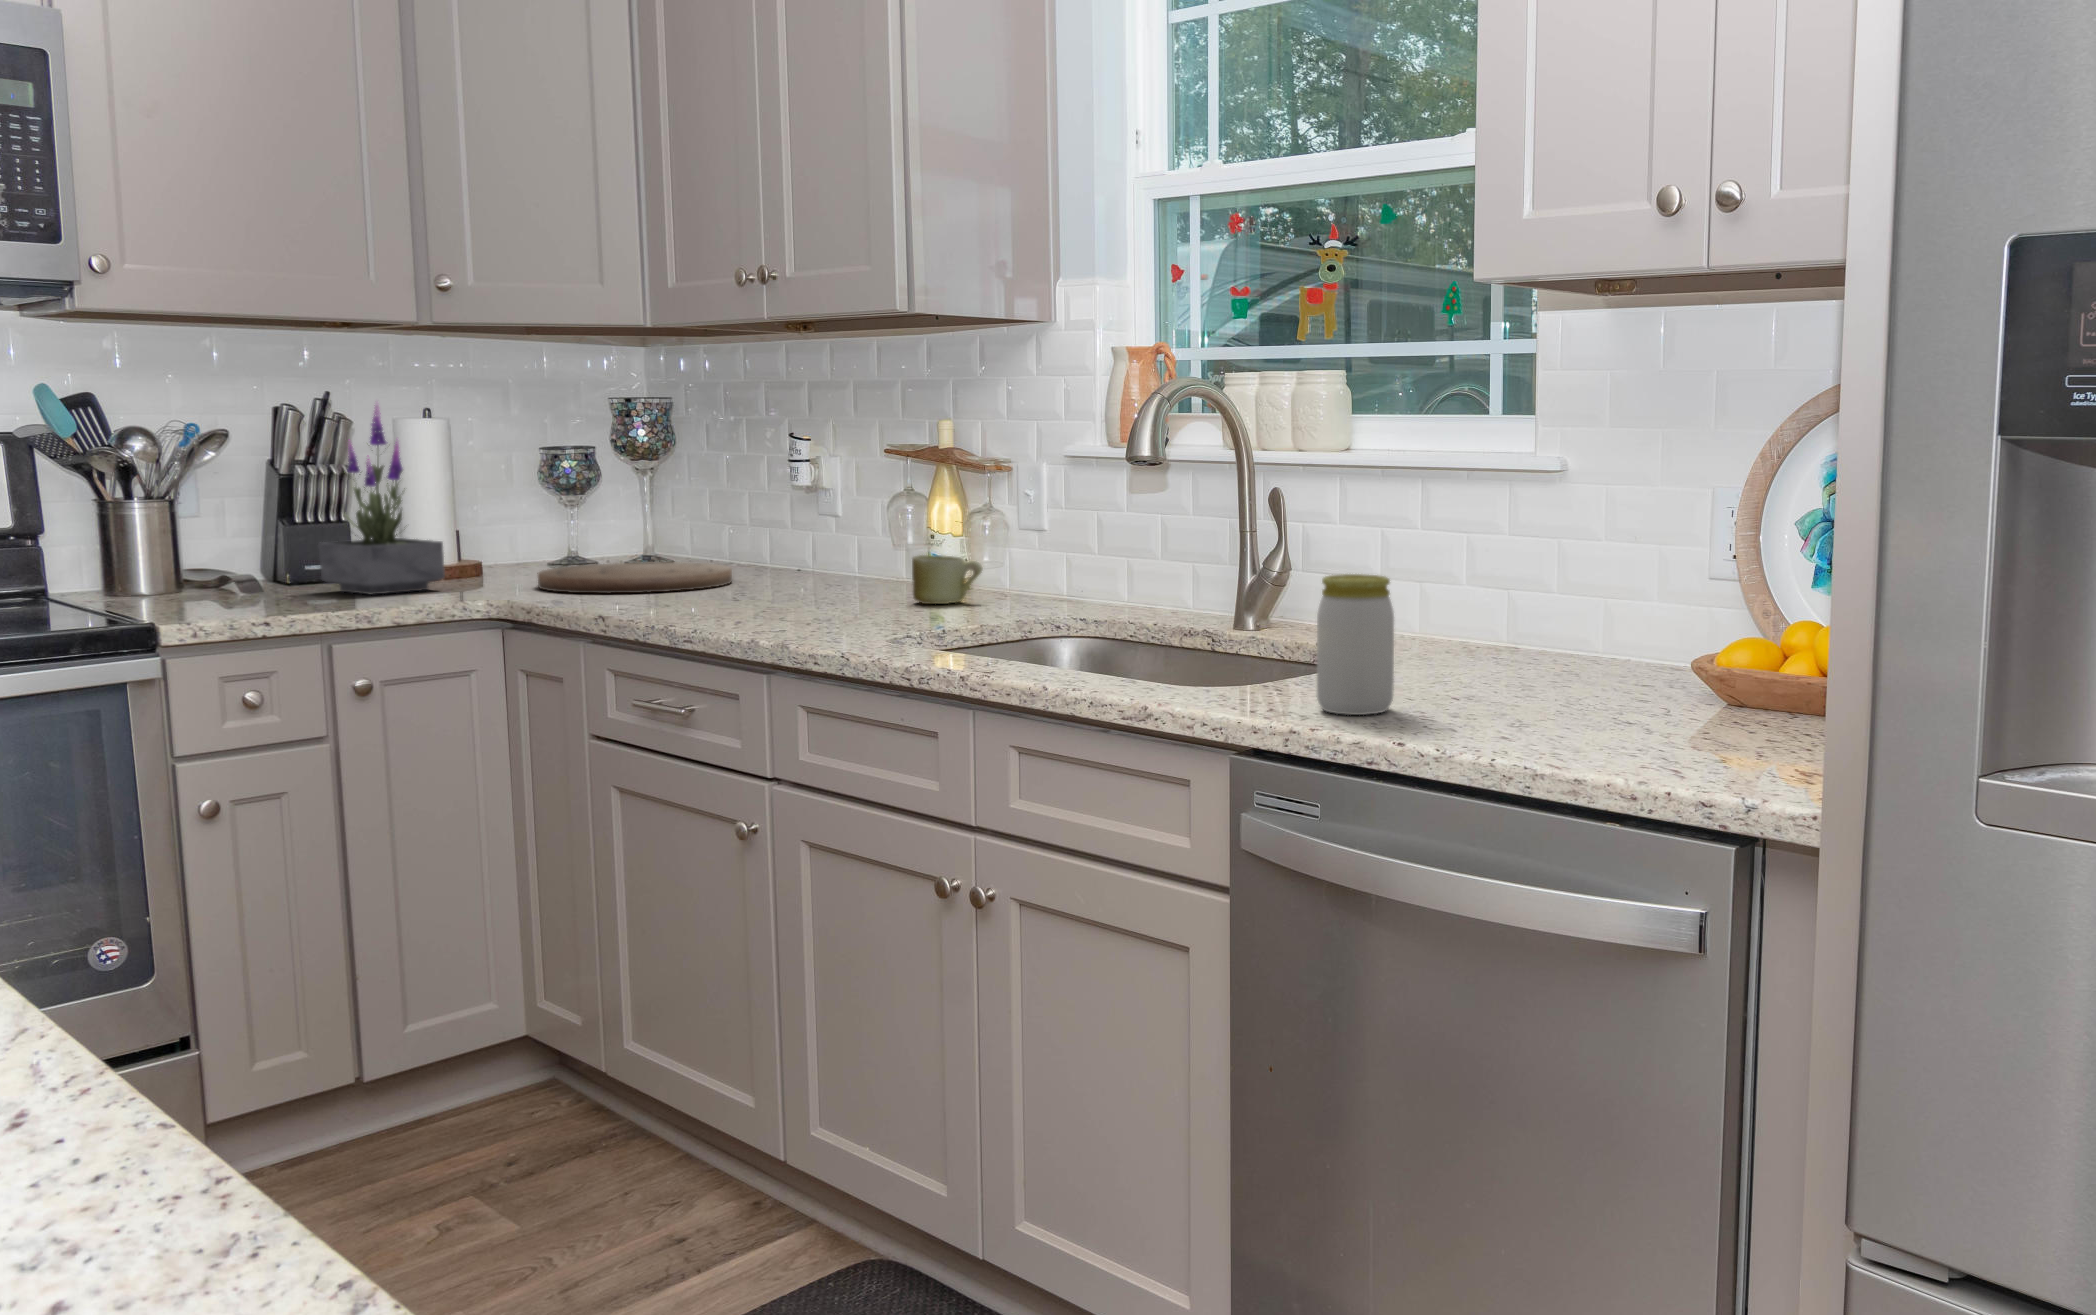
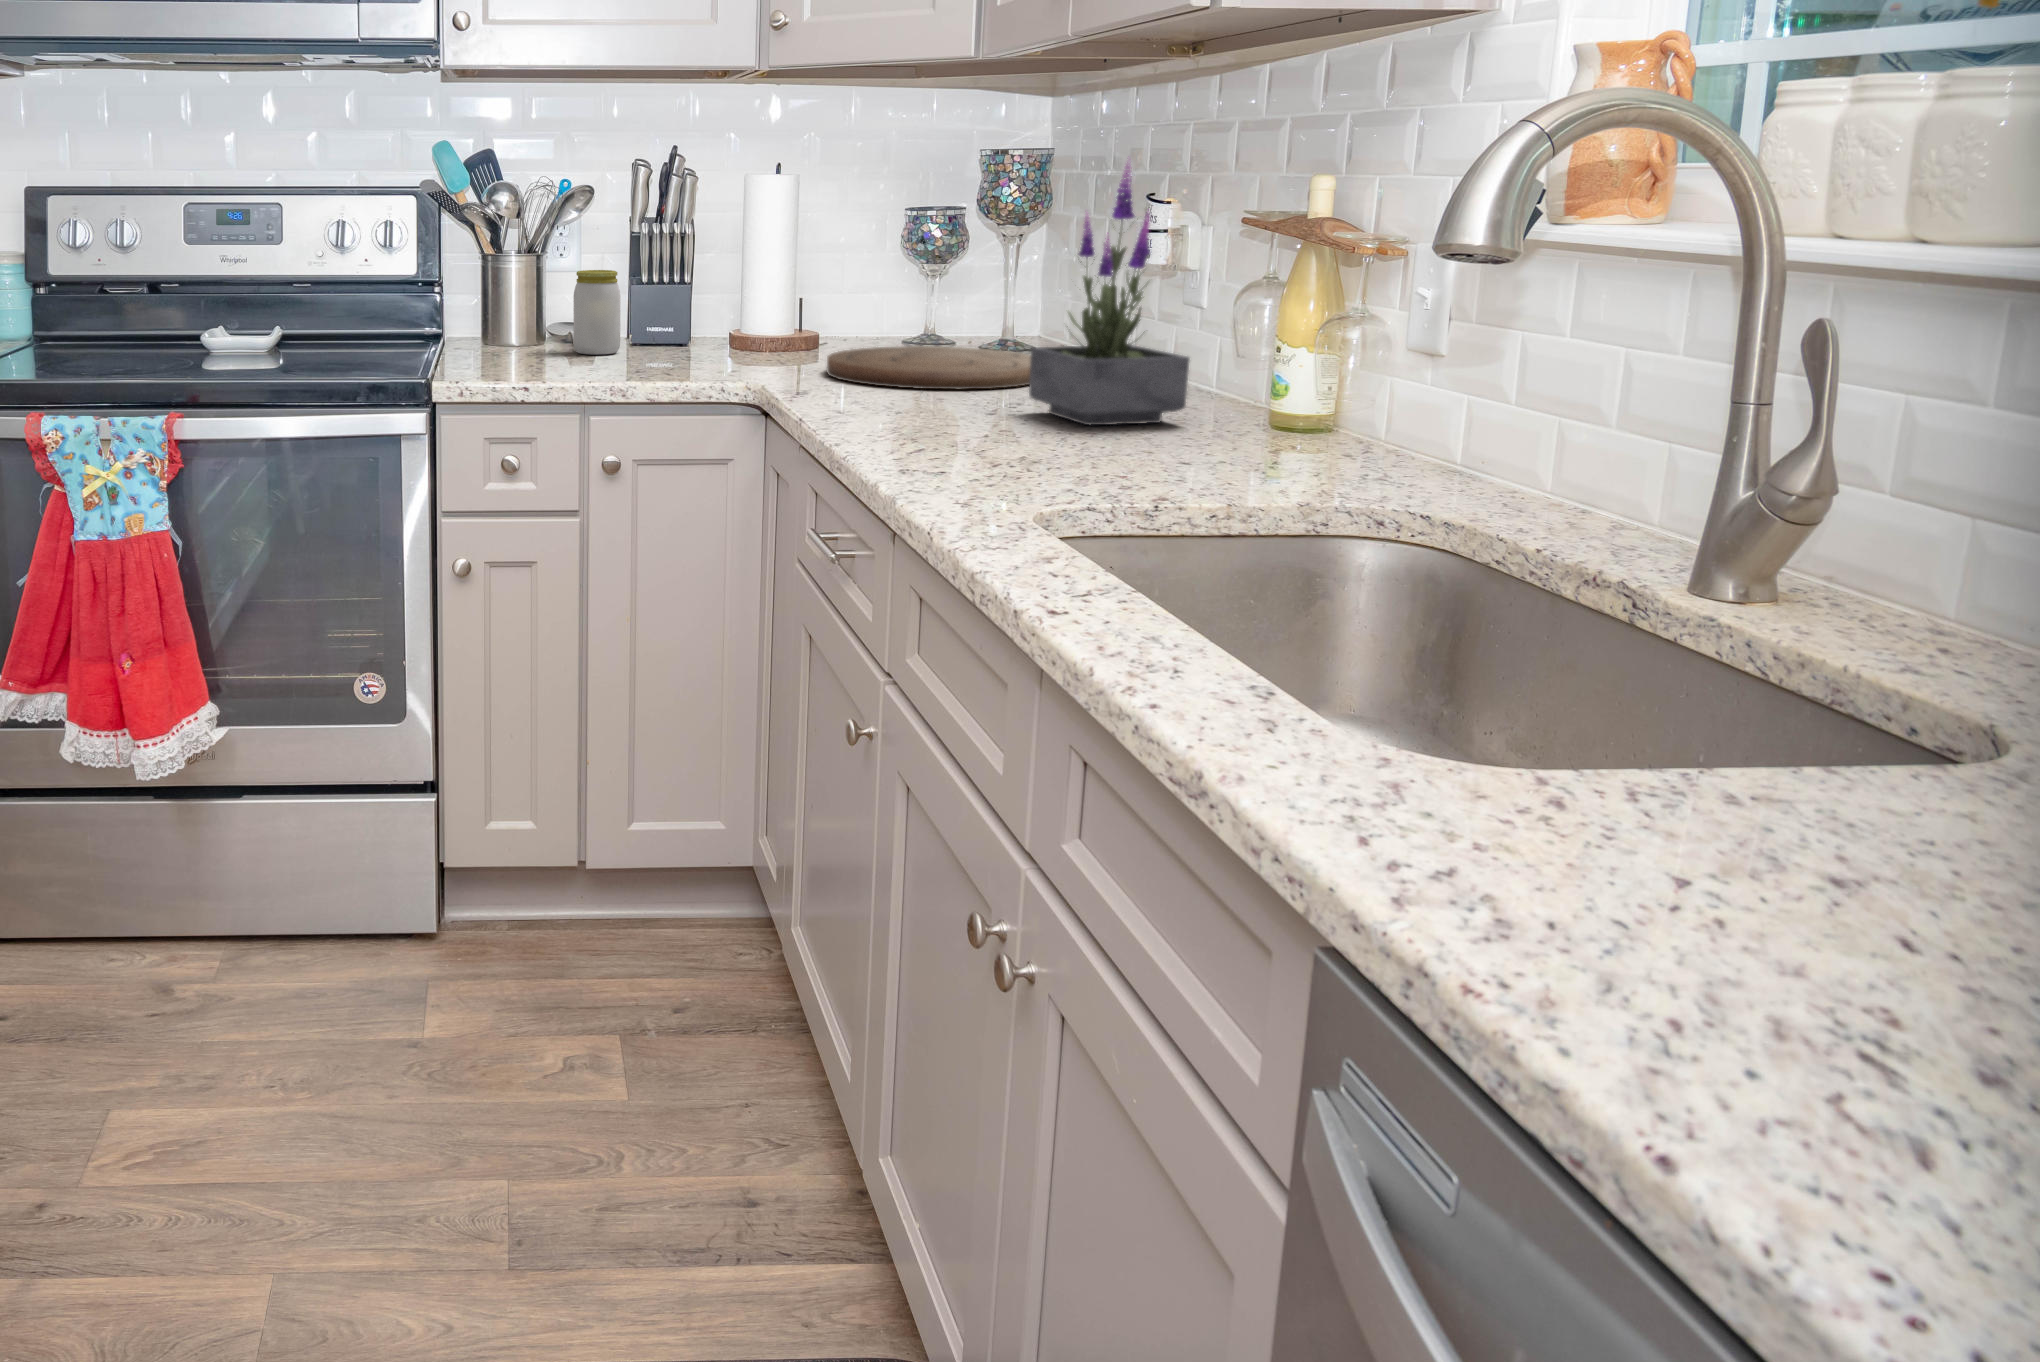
potted plant: present [318,406,445,595] -> present [1029,164,1190,425]
mug: present [912,555,982,604] -> none [1208,376,1318,451]
jar: present [1317,574,1394,715] -> present [574,270,620,354]

